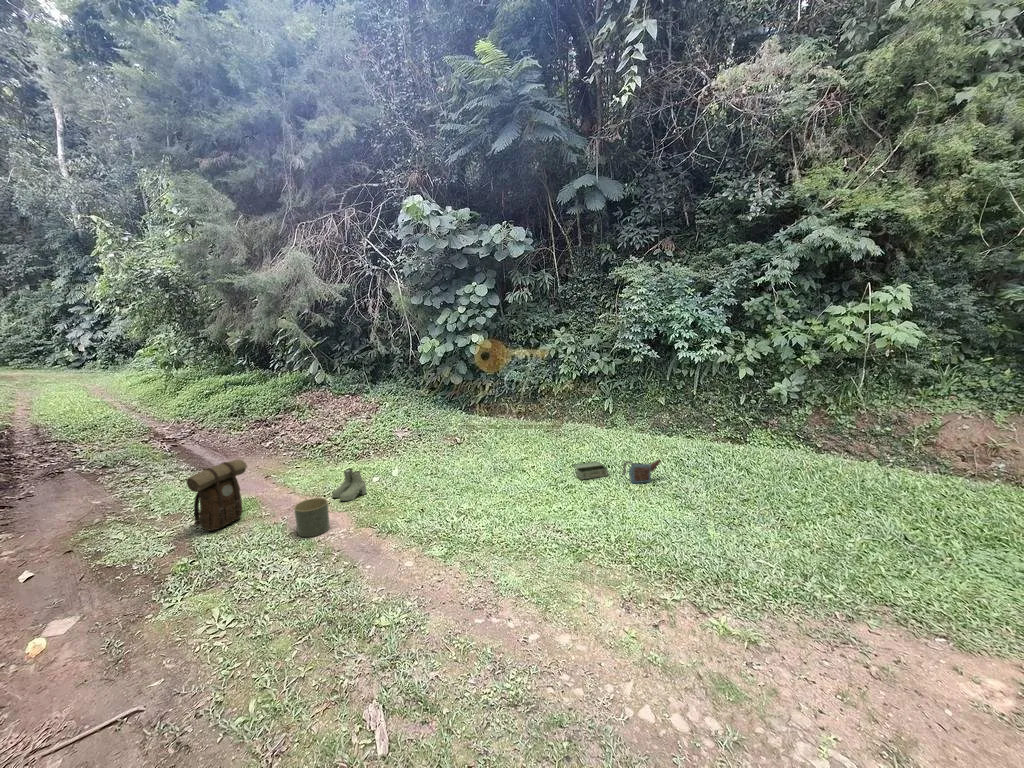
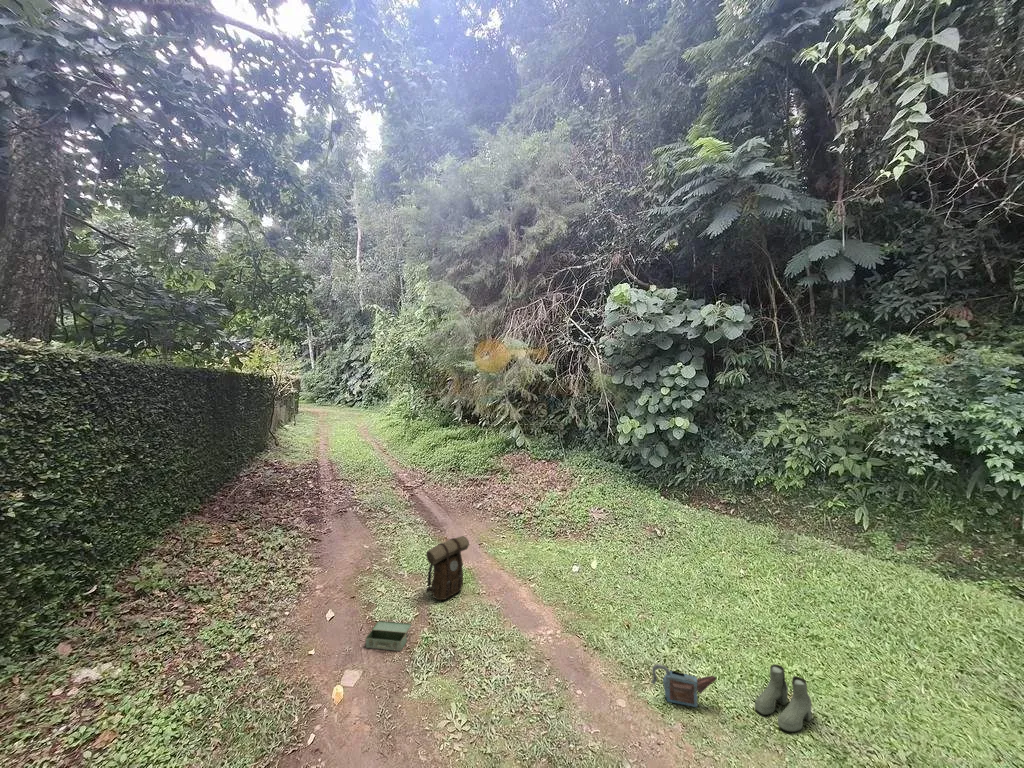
watering can: present [623,460,661,483] -> present [652,664,717,707]
toolbox: present [573,461,608,479] -> present [366,621,411,651]
boots: present [332,469,366,501] -> present [755,665,812,732]
planter: present [294,498,329,537] -> none [507,590,536,633]

